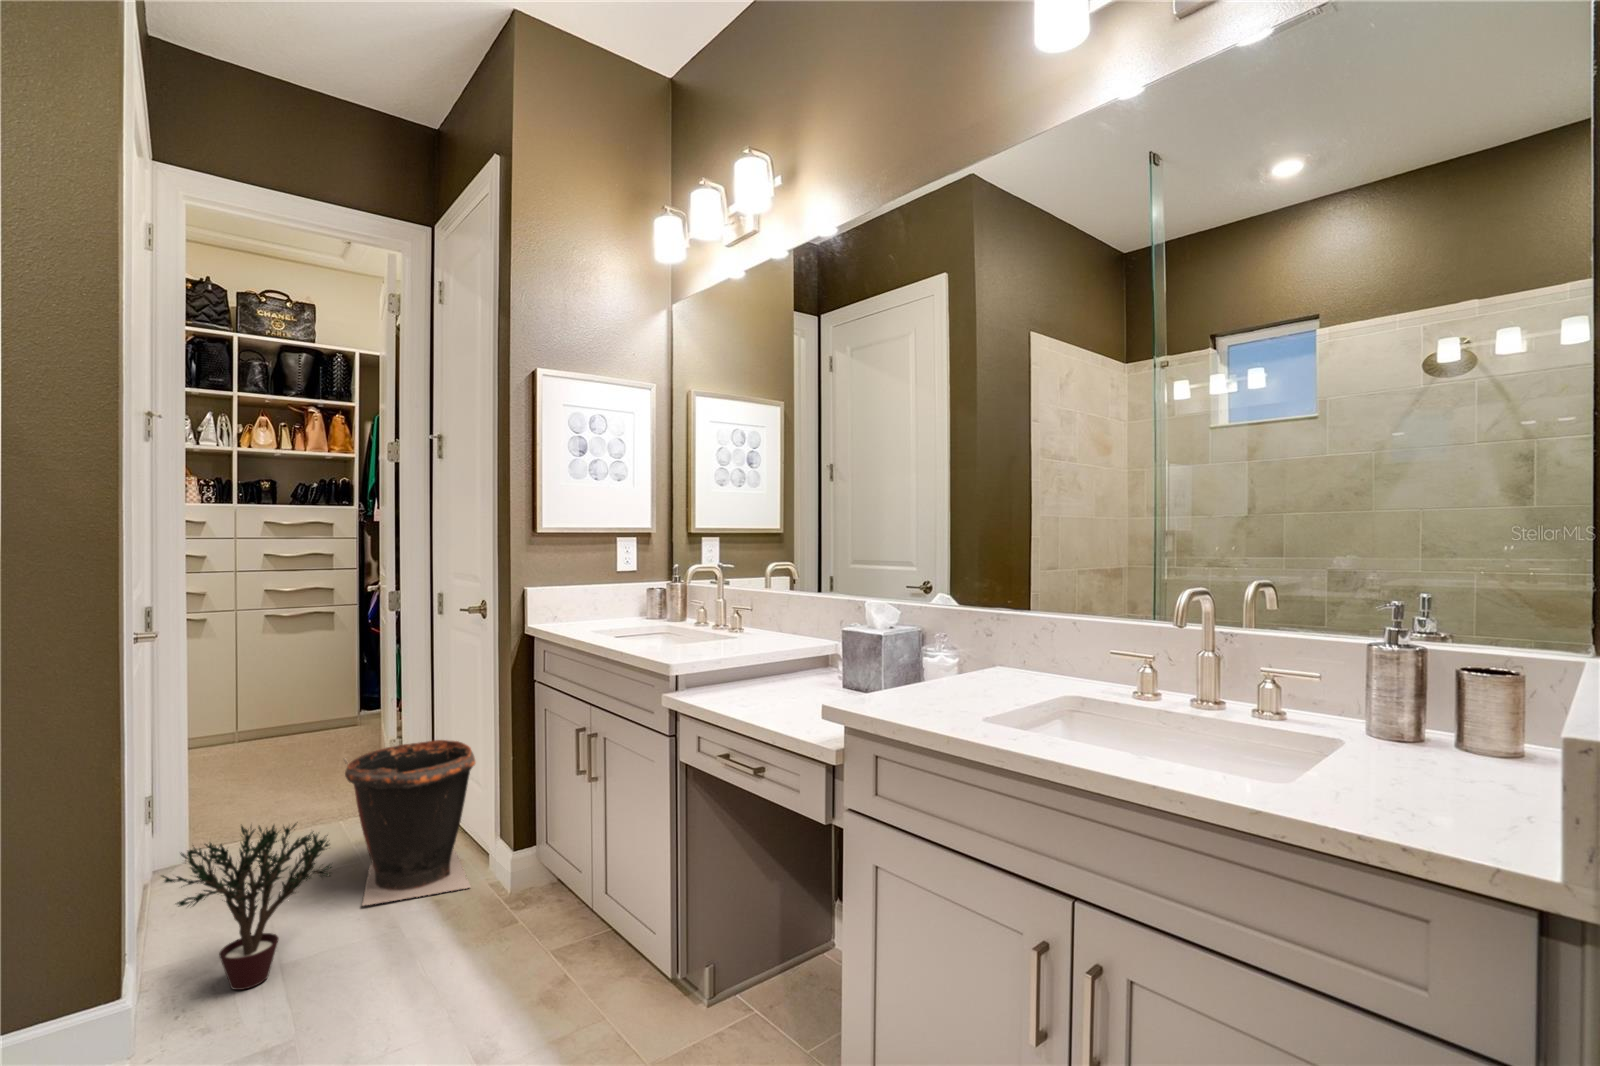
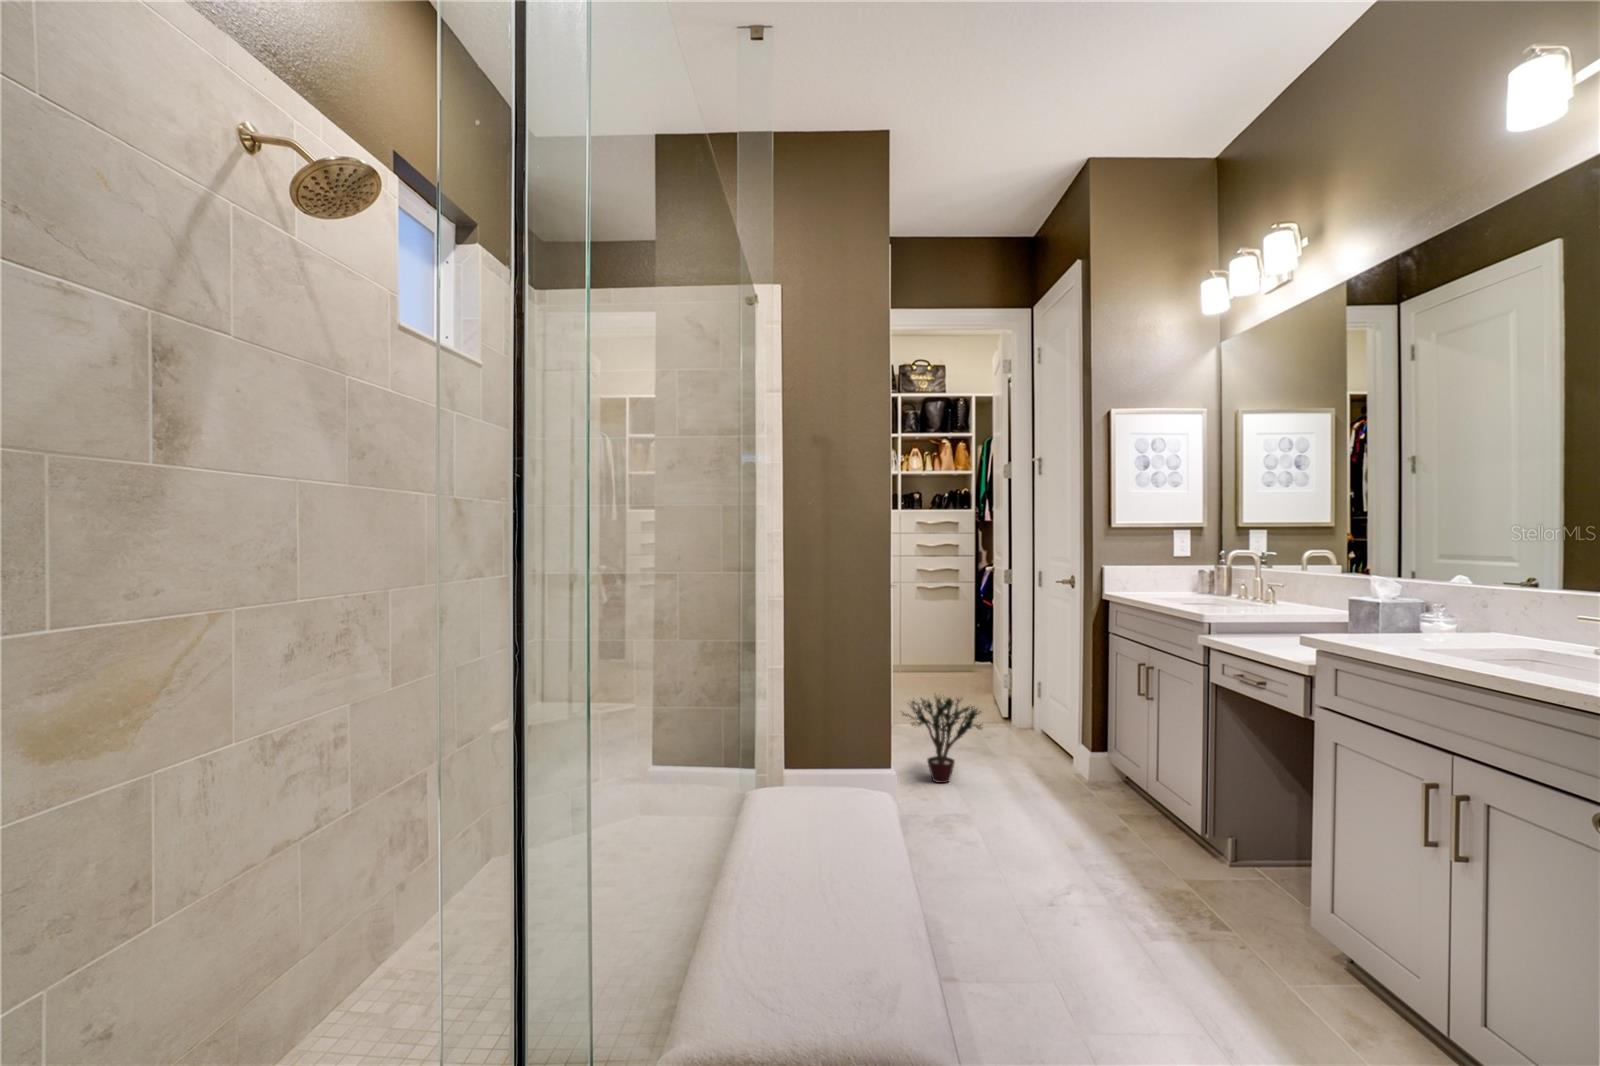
waste bin: present [344,740,475,905] -> none [983,669,1064,769]

